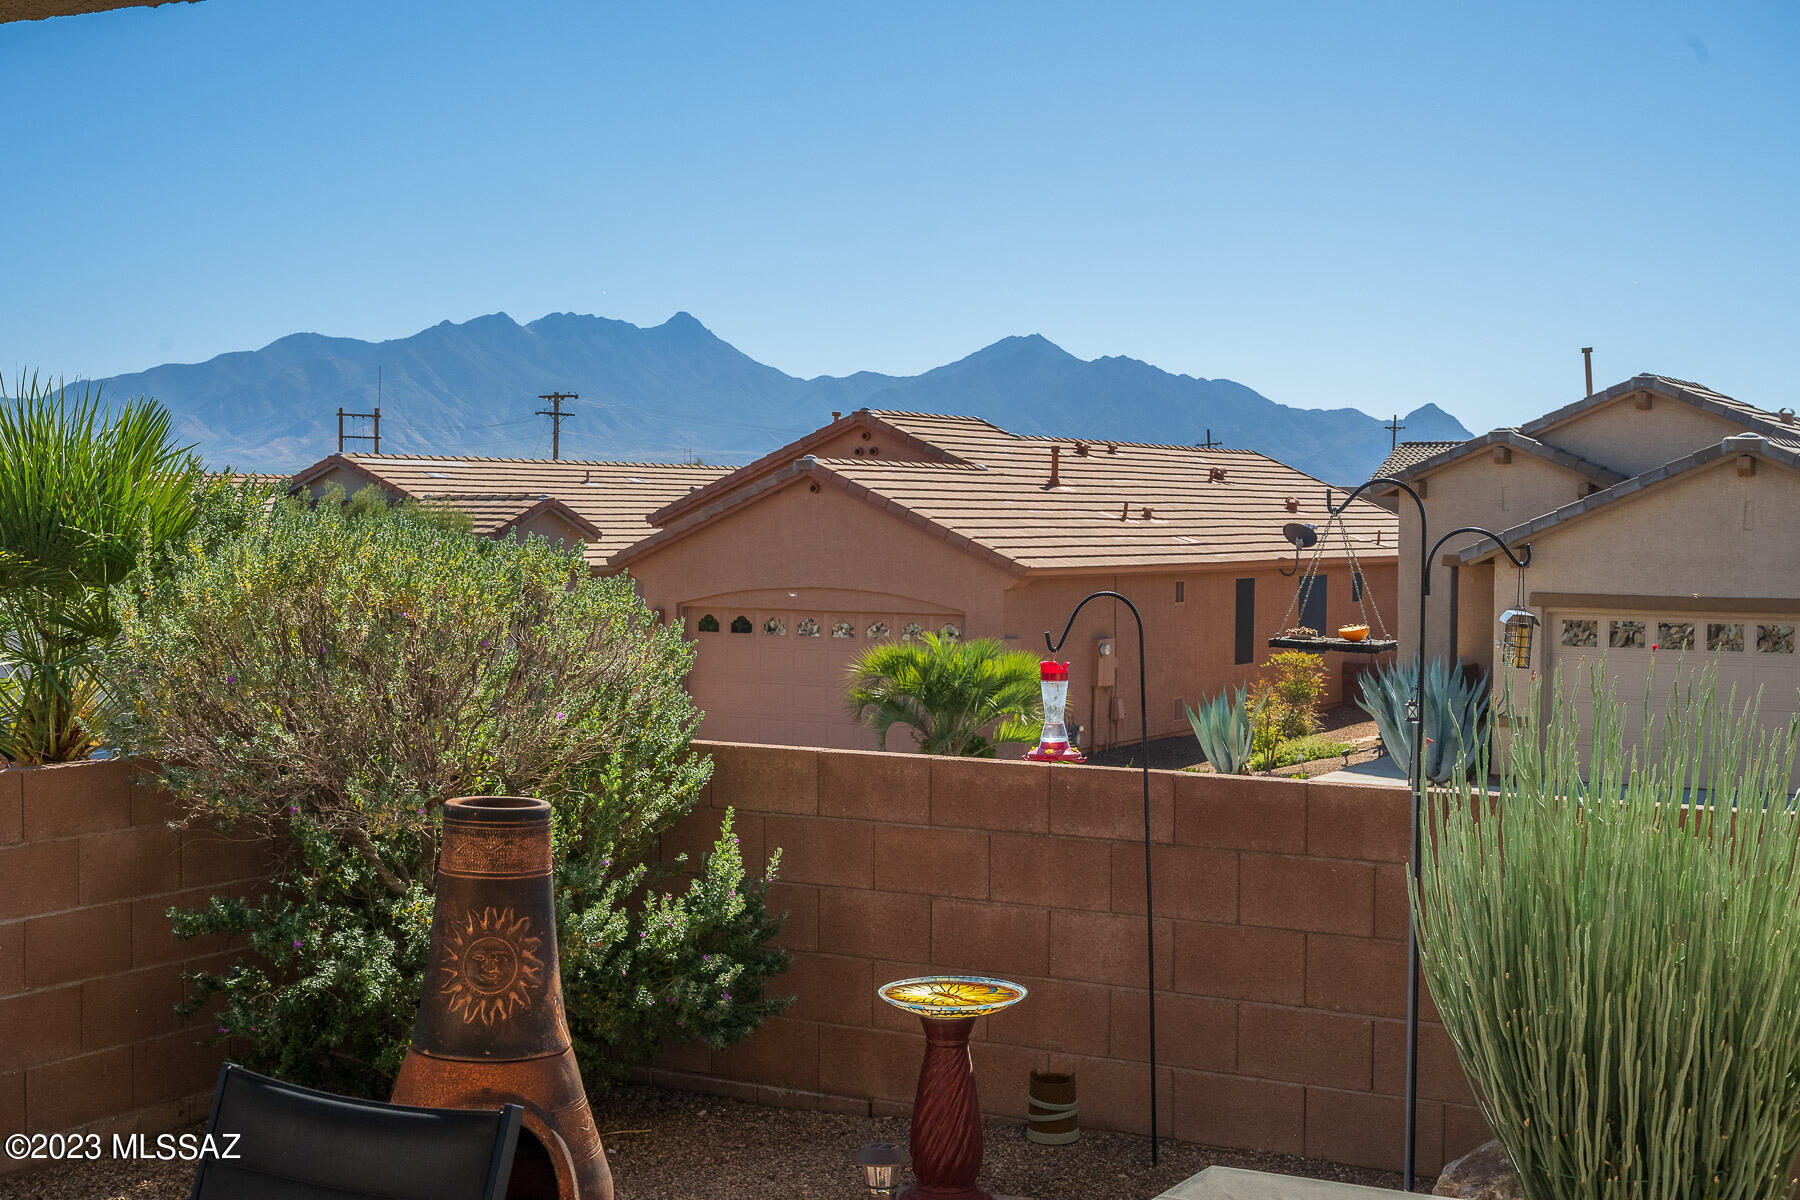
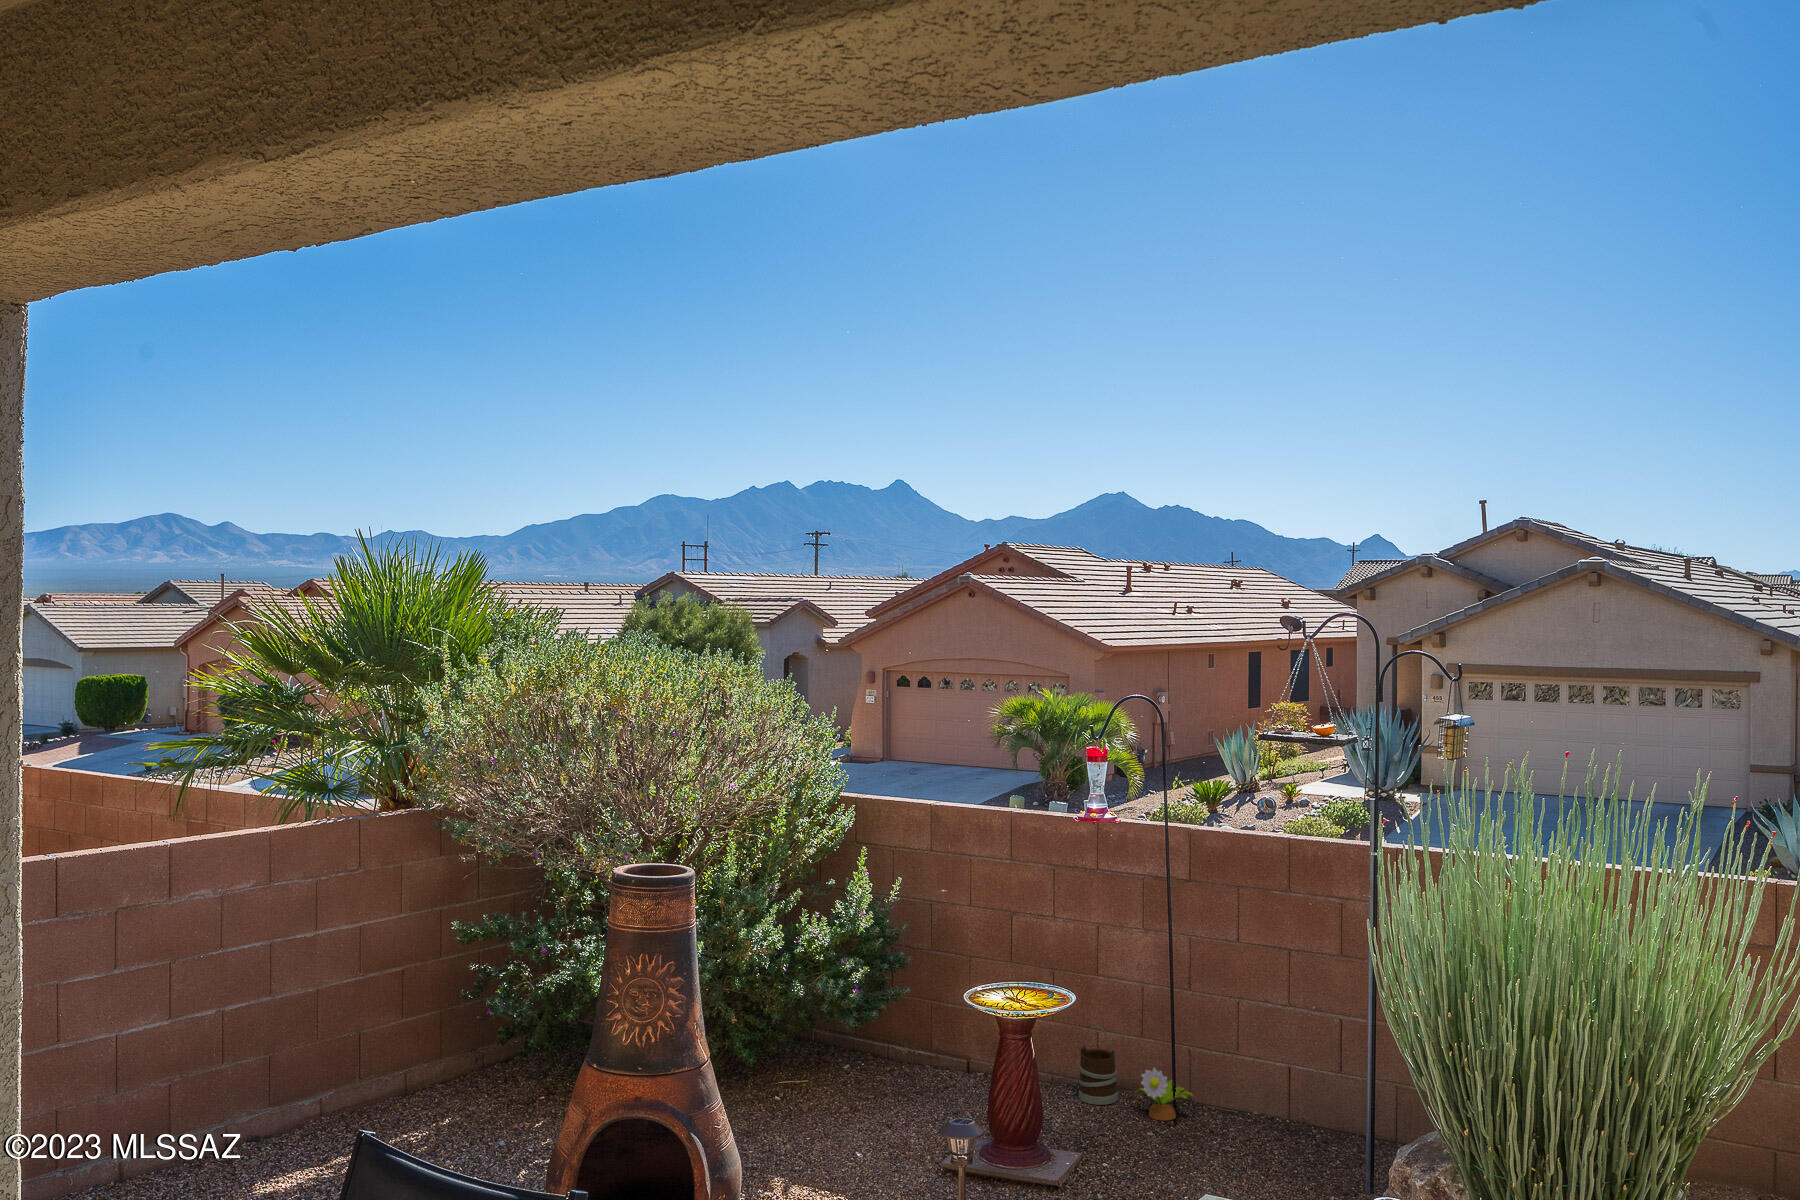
decorative plant: none [1102,1091,1180,1161] -> present [1136,1067,1193,1121]

